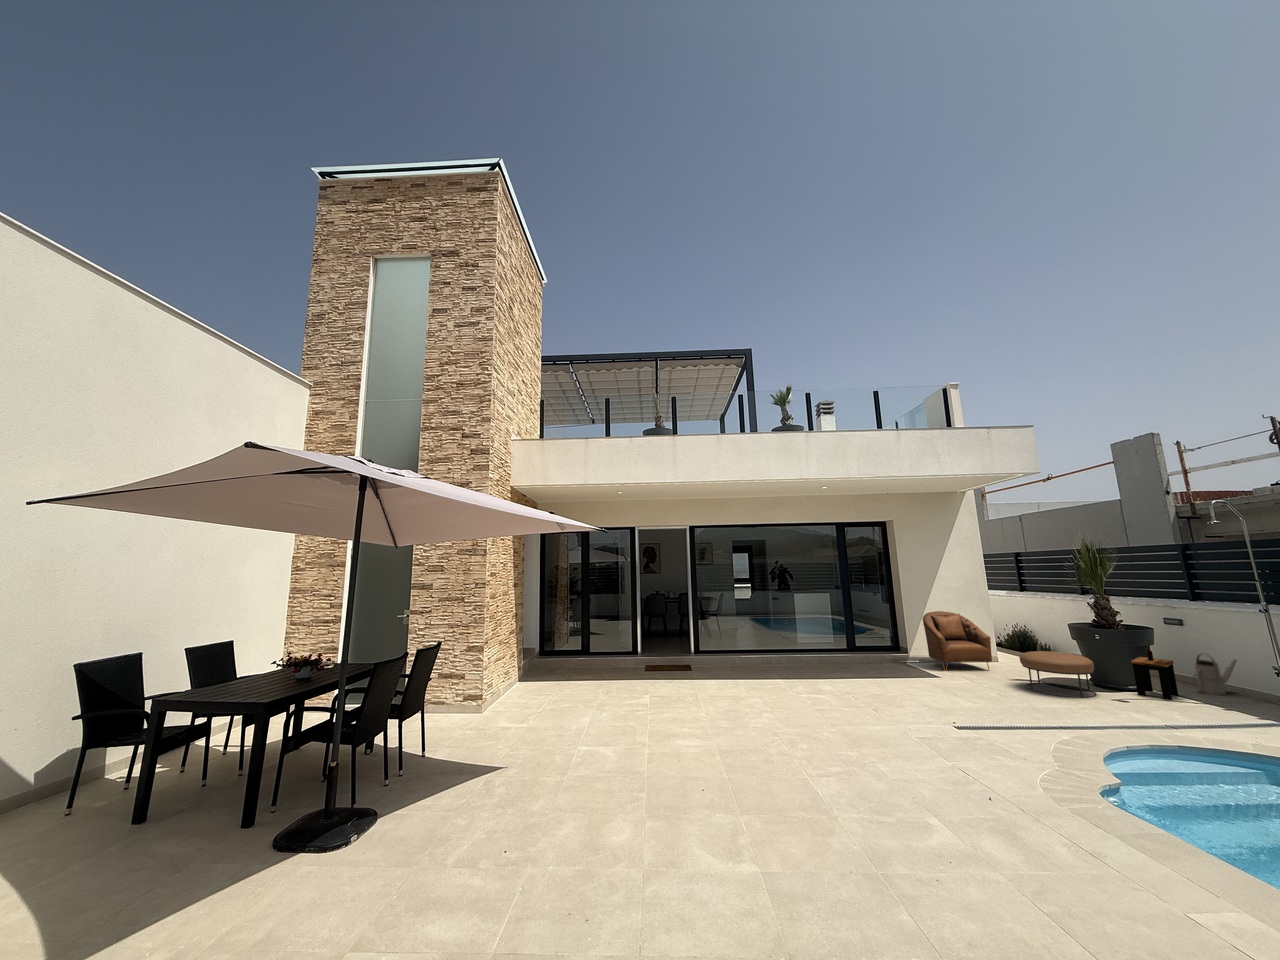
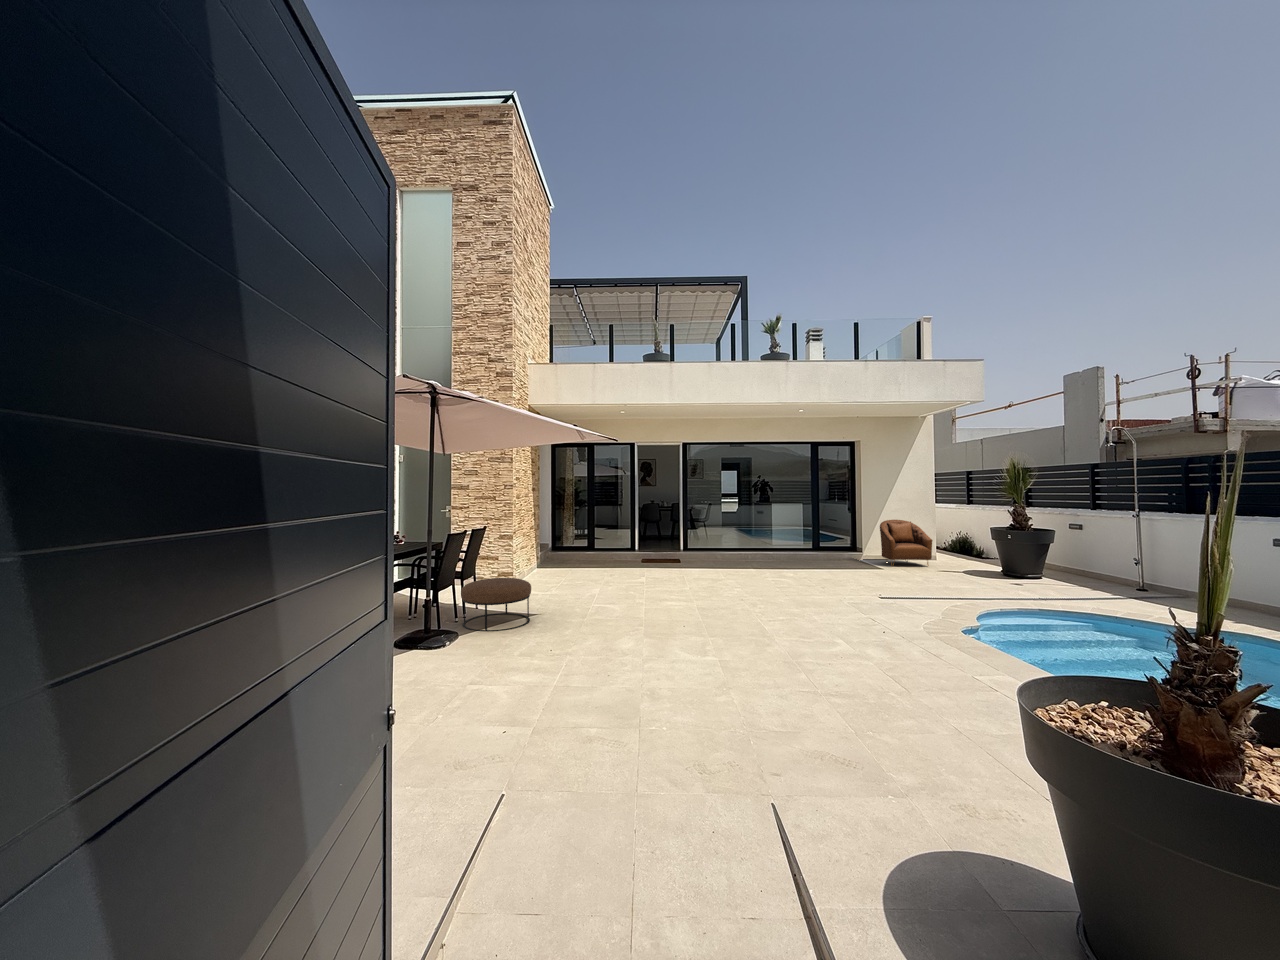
side table: present [1131,646,1178,700] -> none [1033,544,1066,584]
ottoman: present [1020,651,1097,698] -> present [461,578,531,631]
watering can: present [1193,654,1237,695] -> none [1080,551,1117,582]

